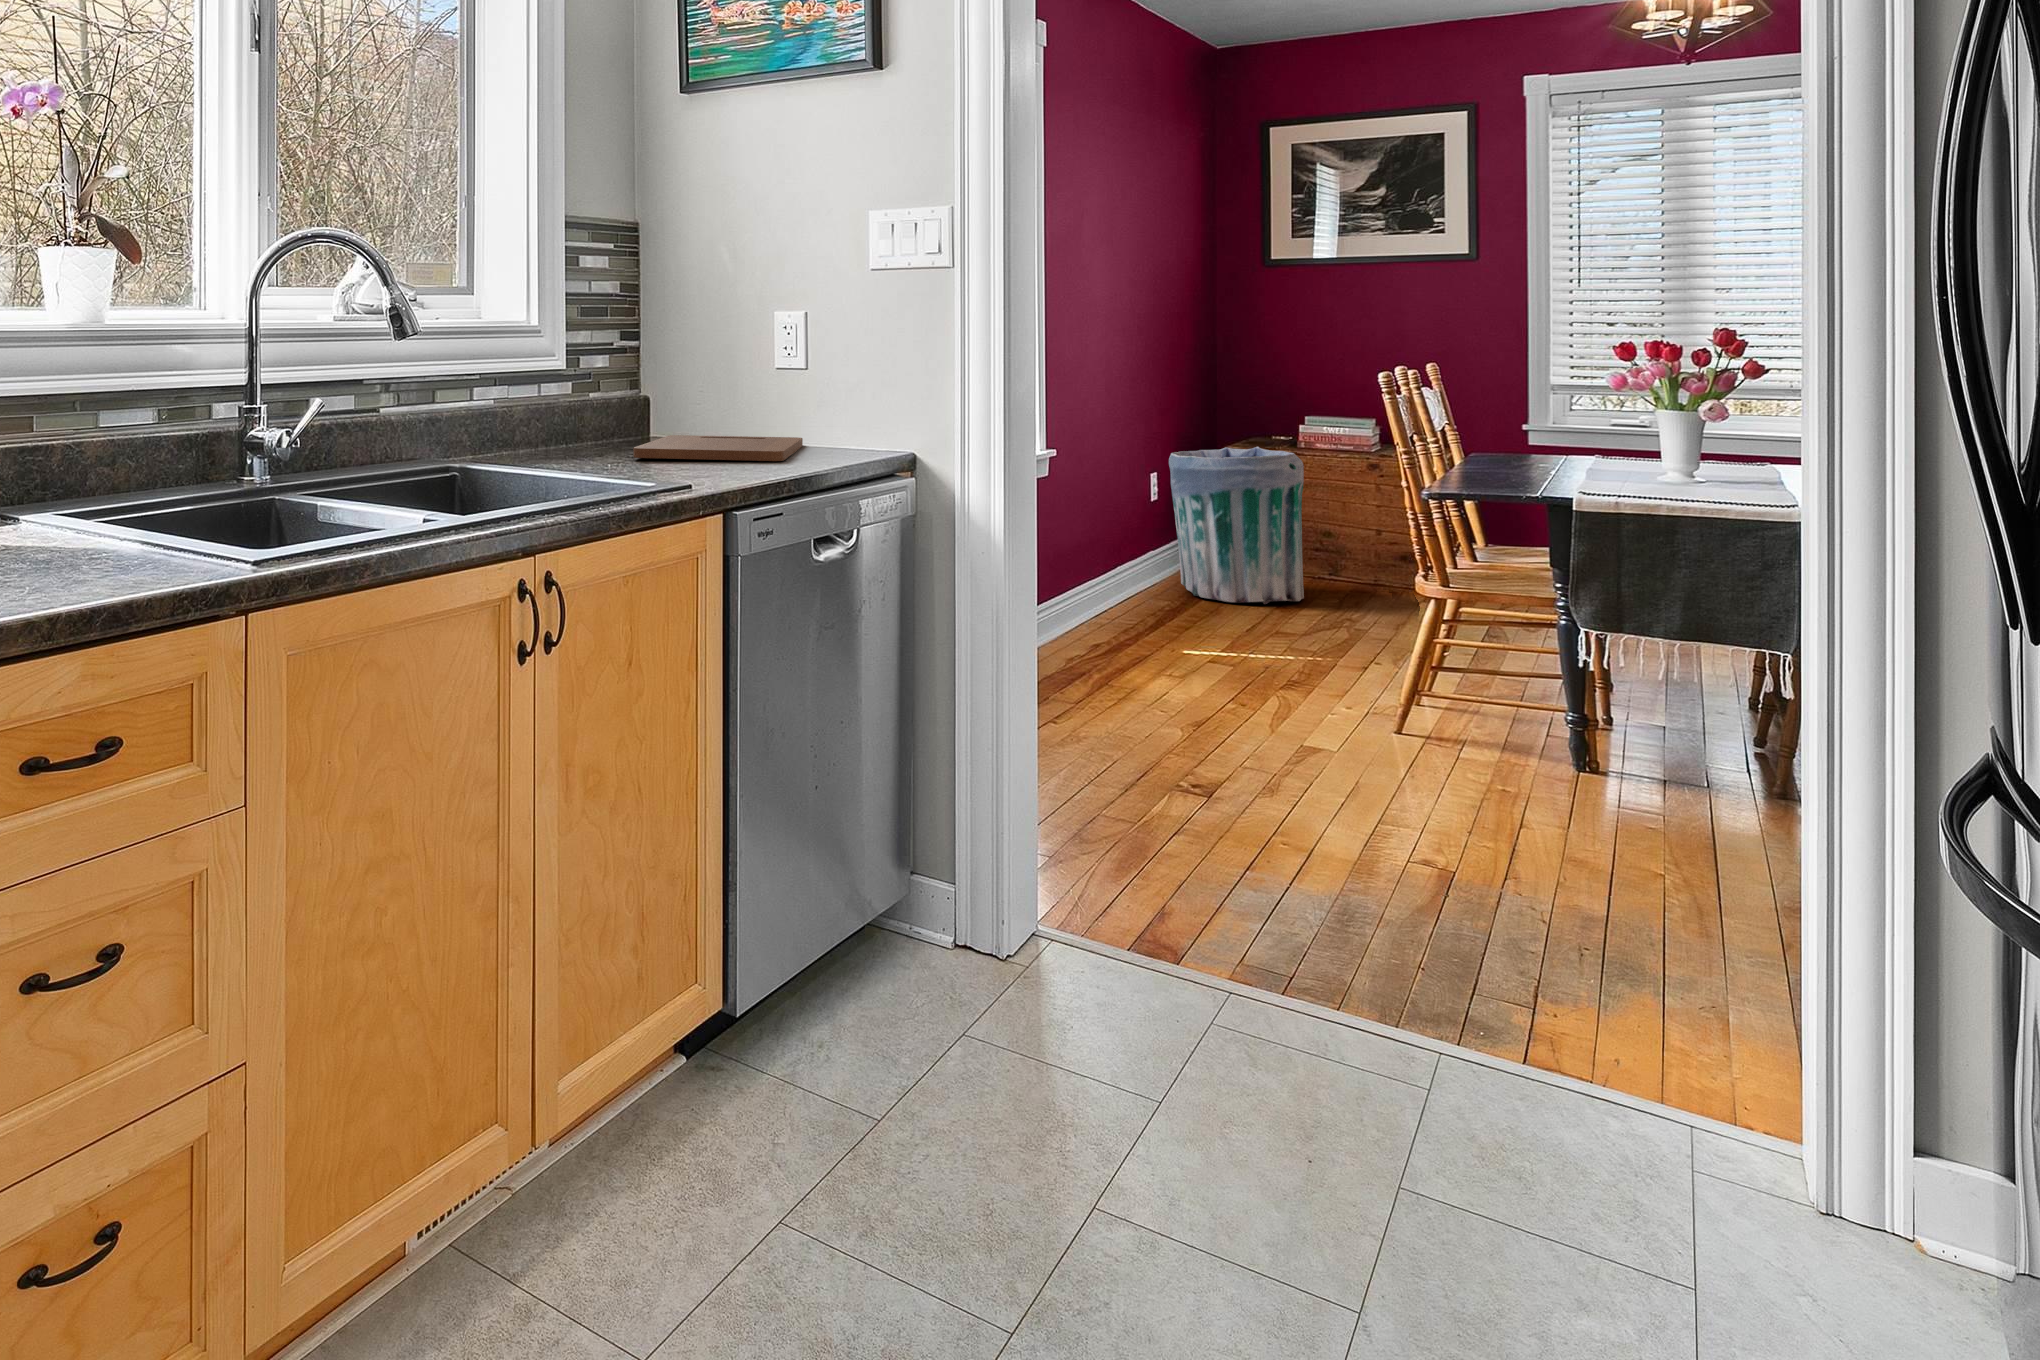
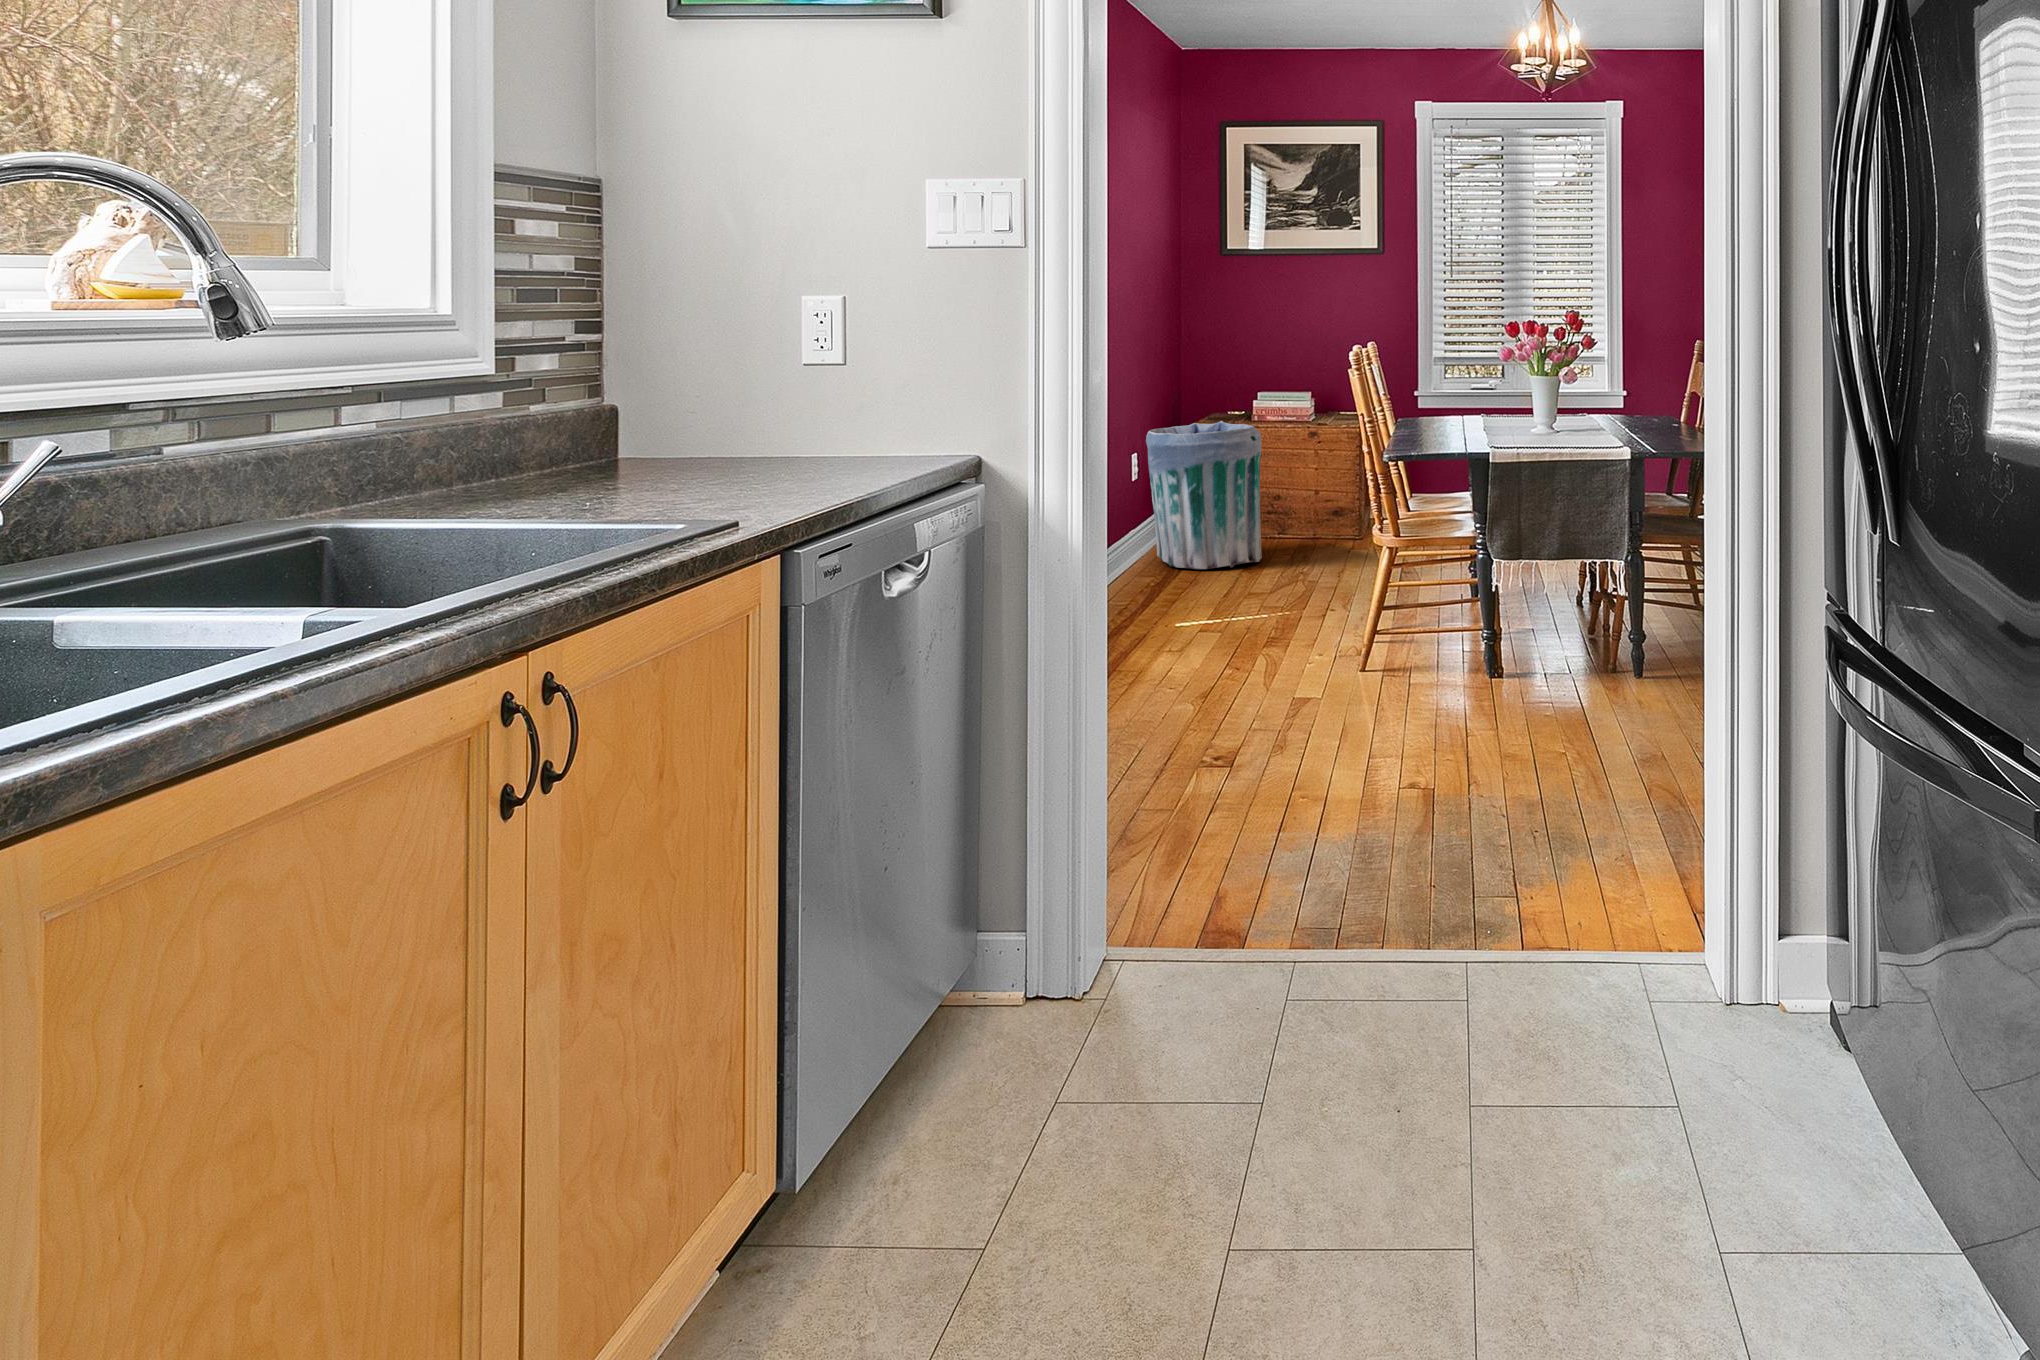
cutting board: present [633,435,803,461] -> none [618,445,834,485]

